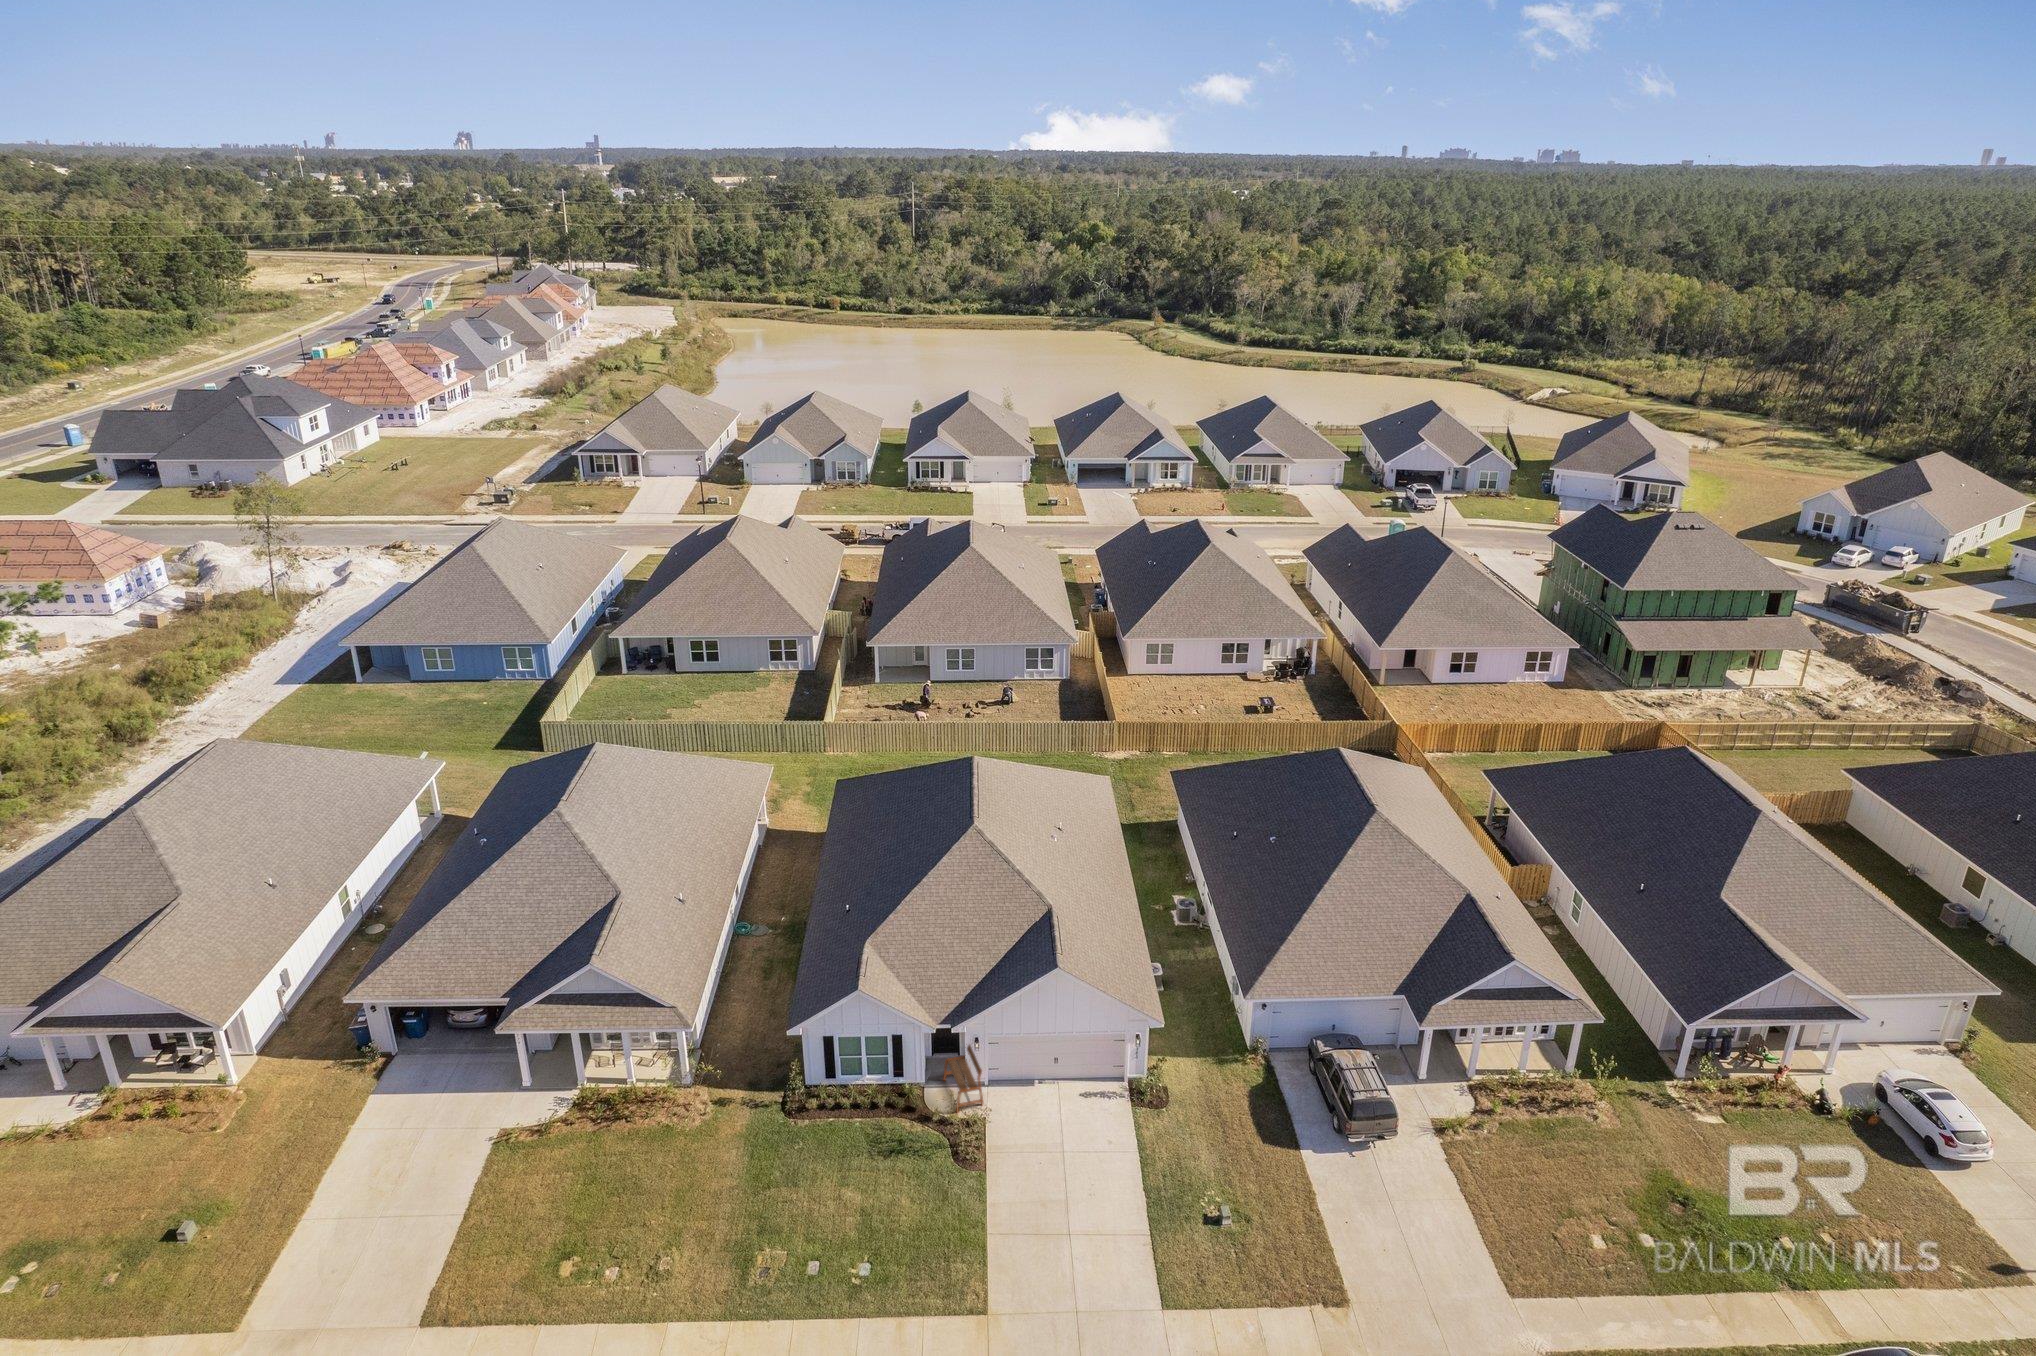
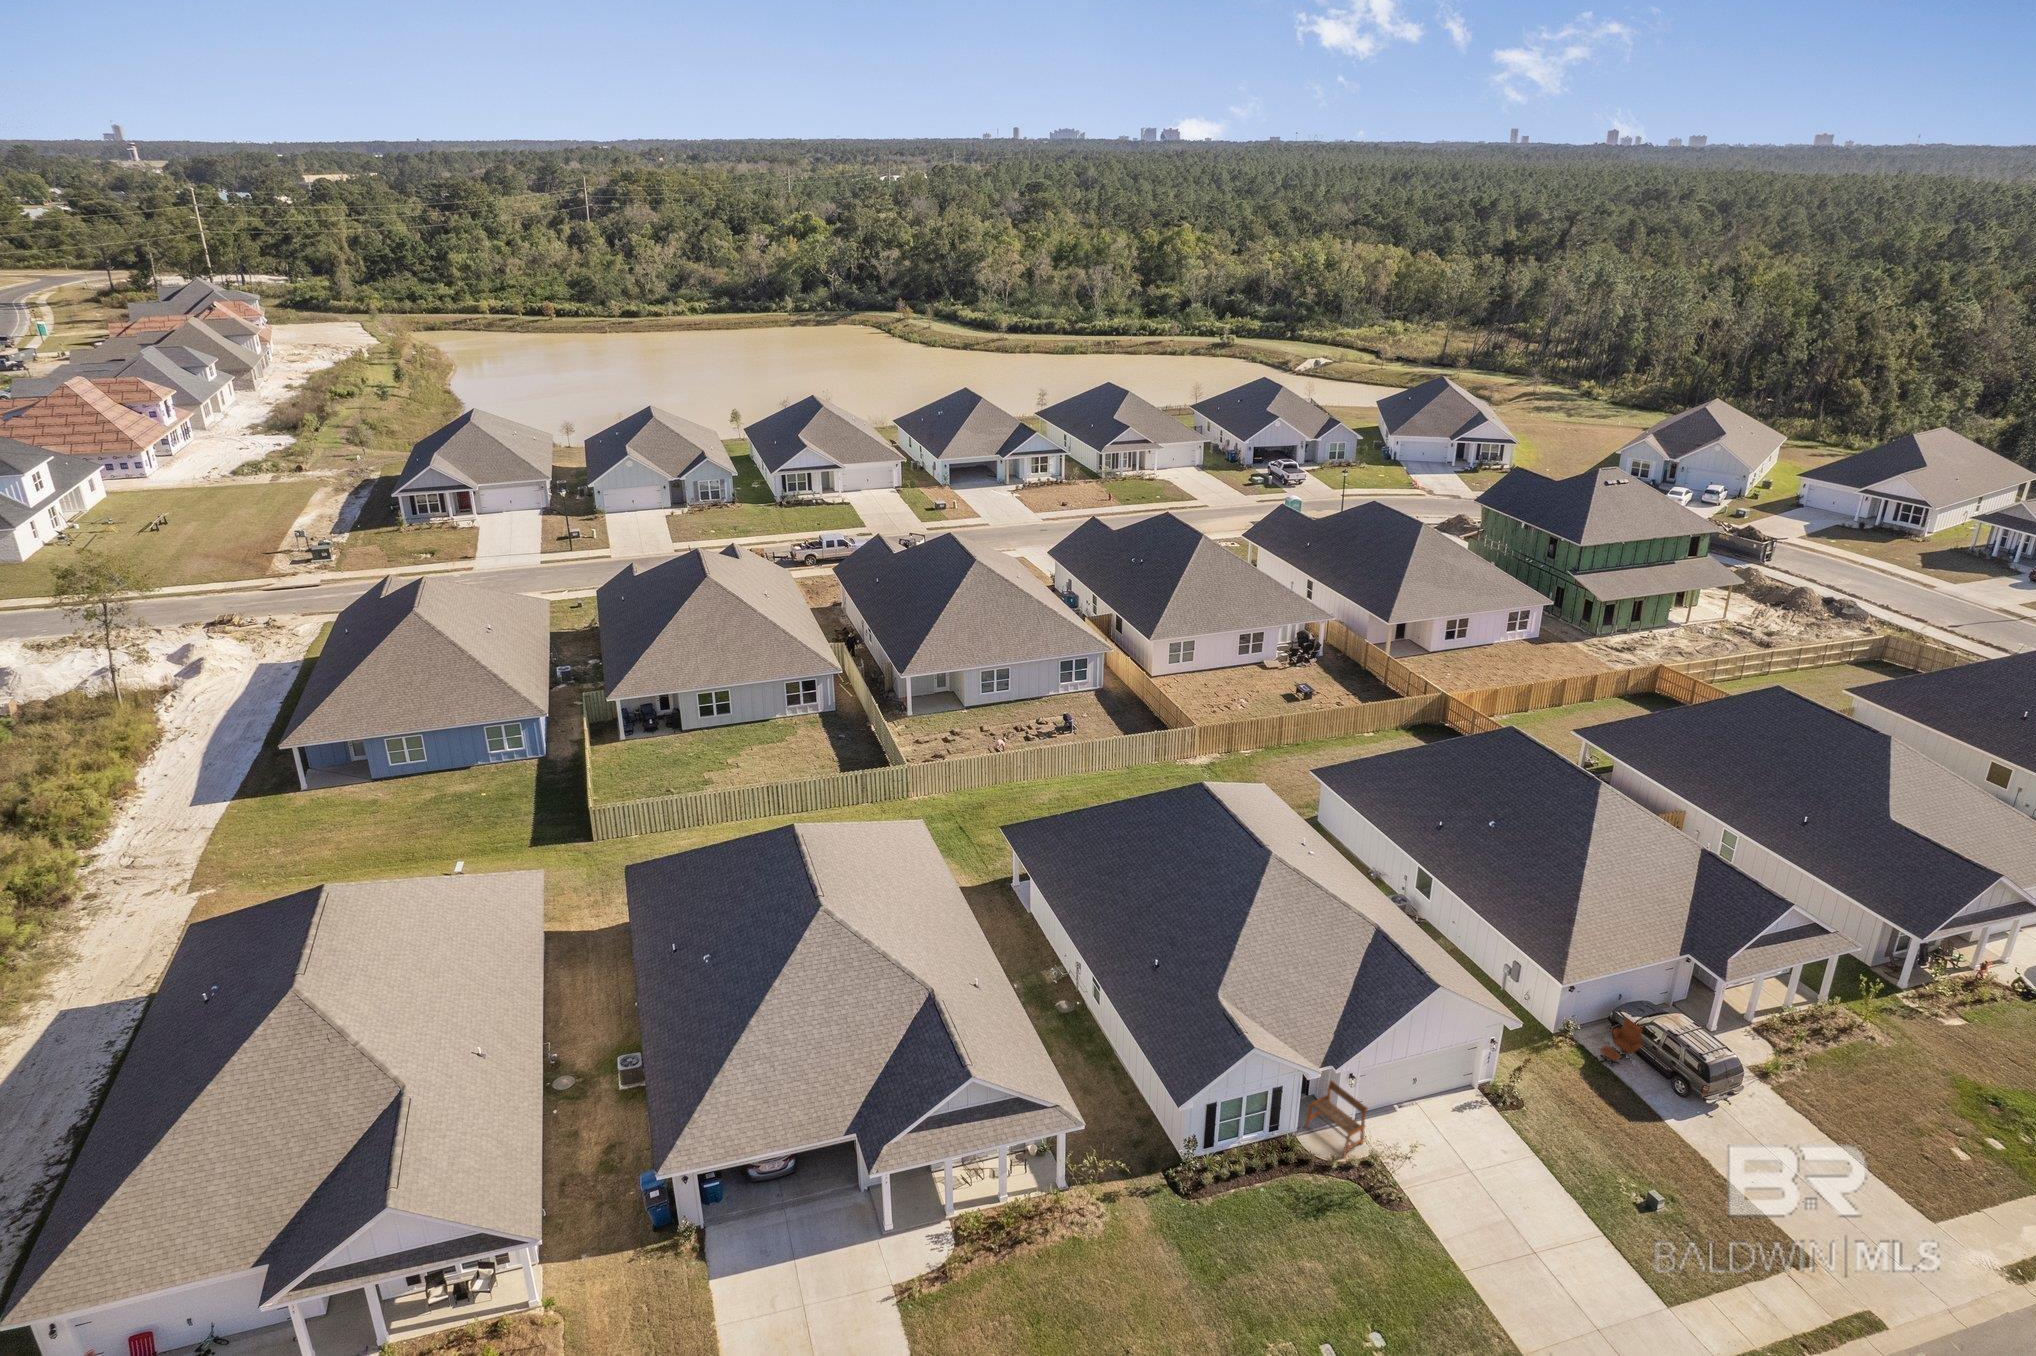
lounge chair: none [1274,1045,1319,1090] -> present [1601,1019,1642,1062]

